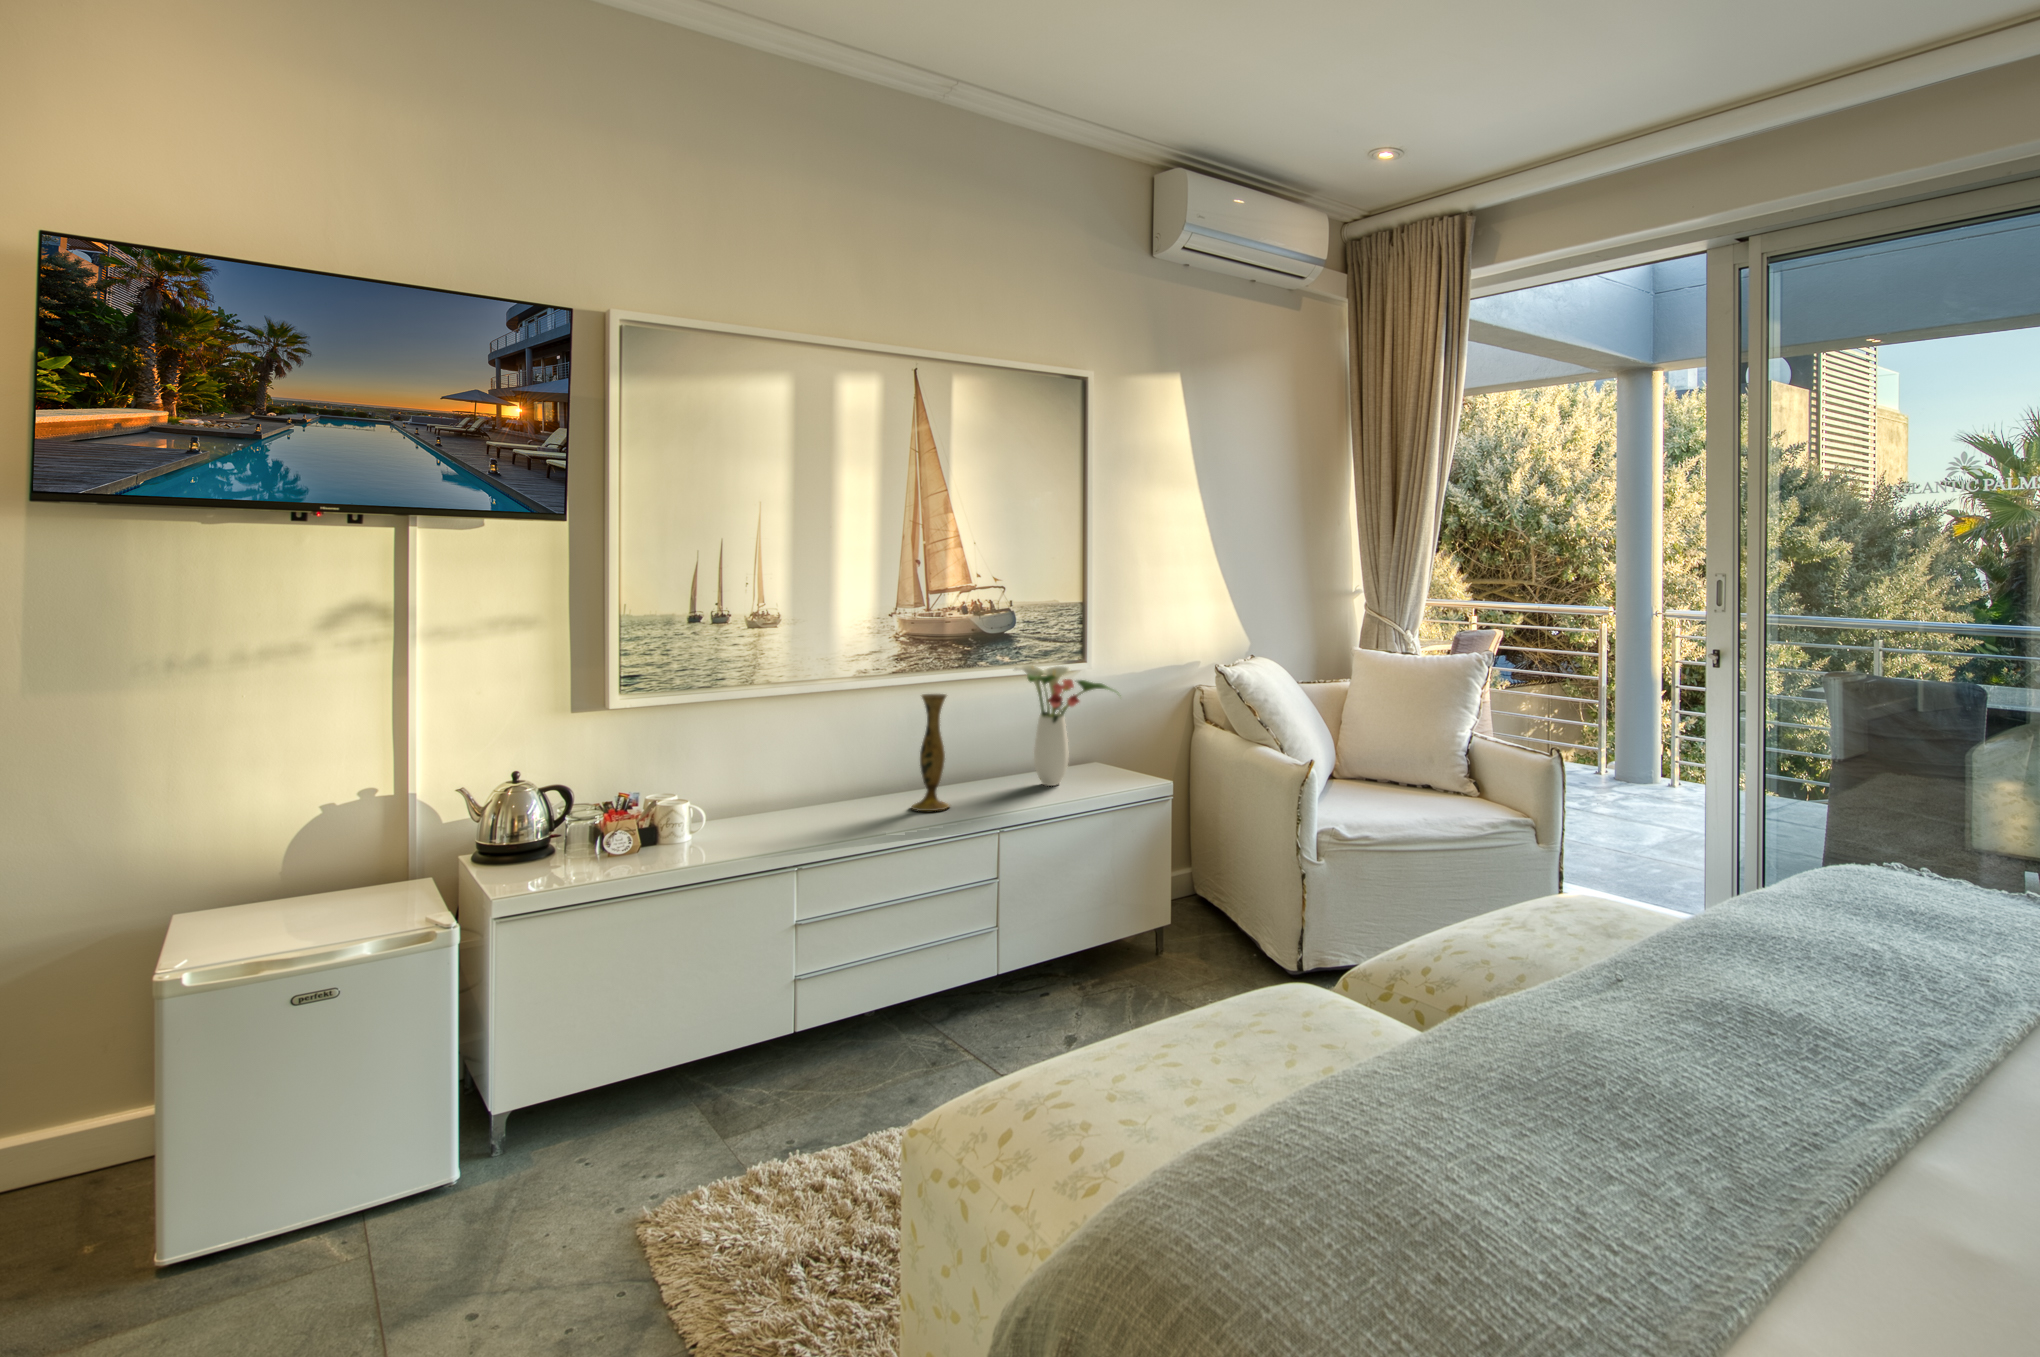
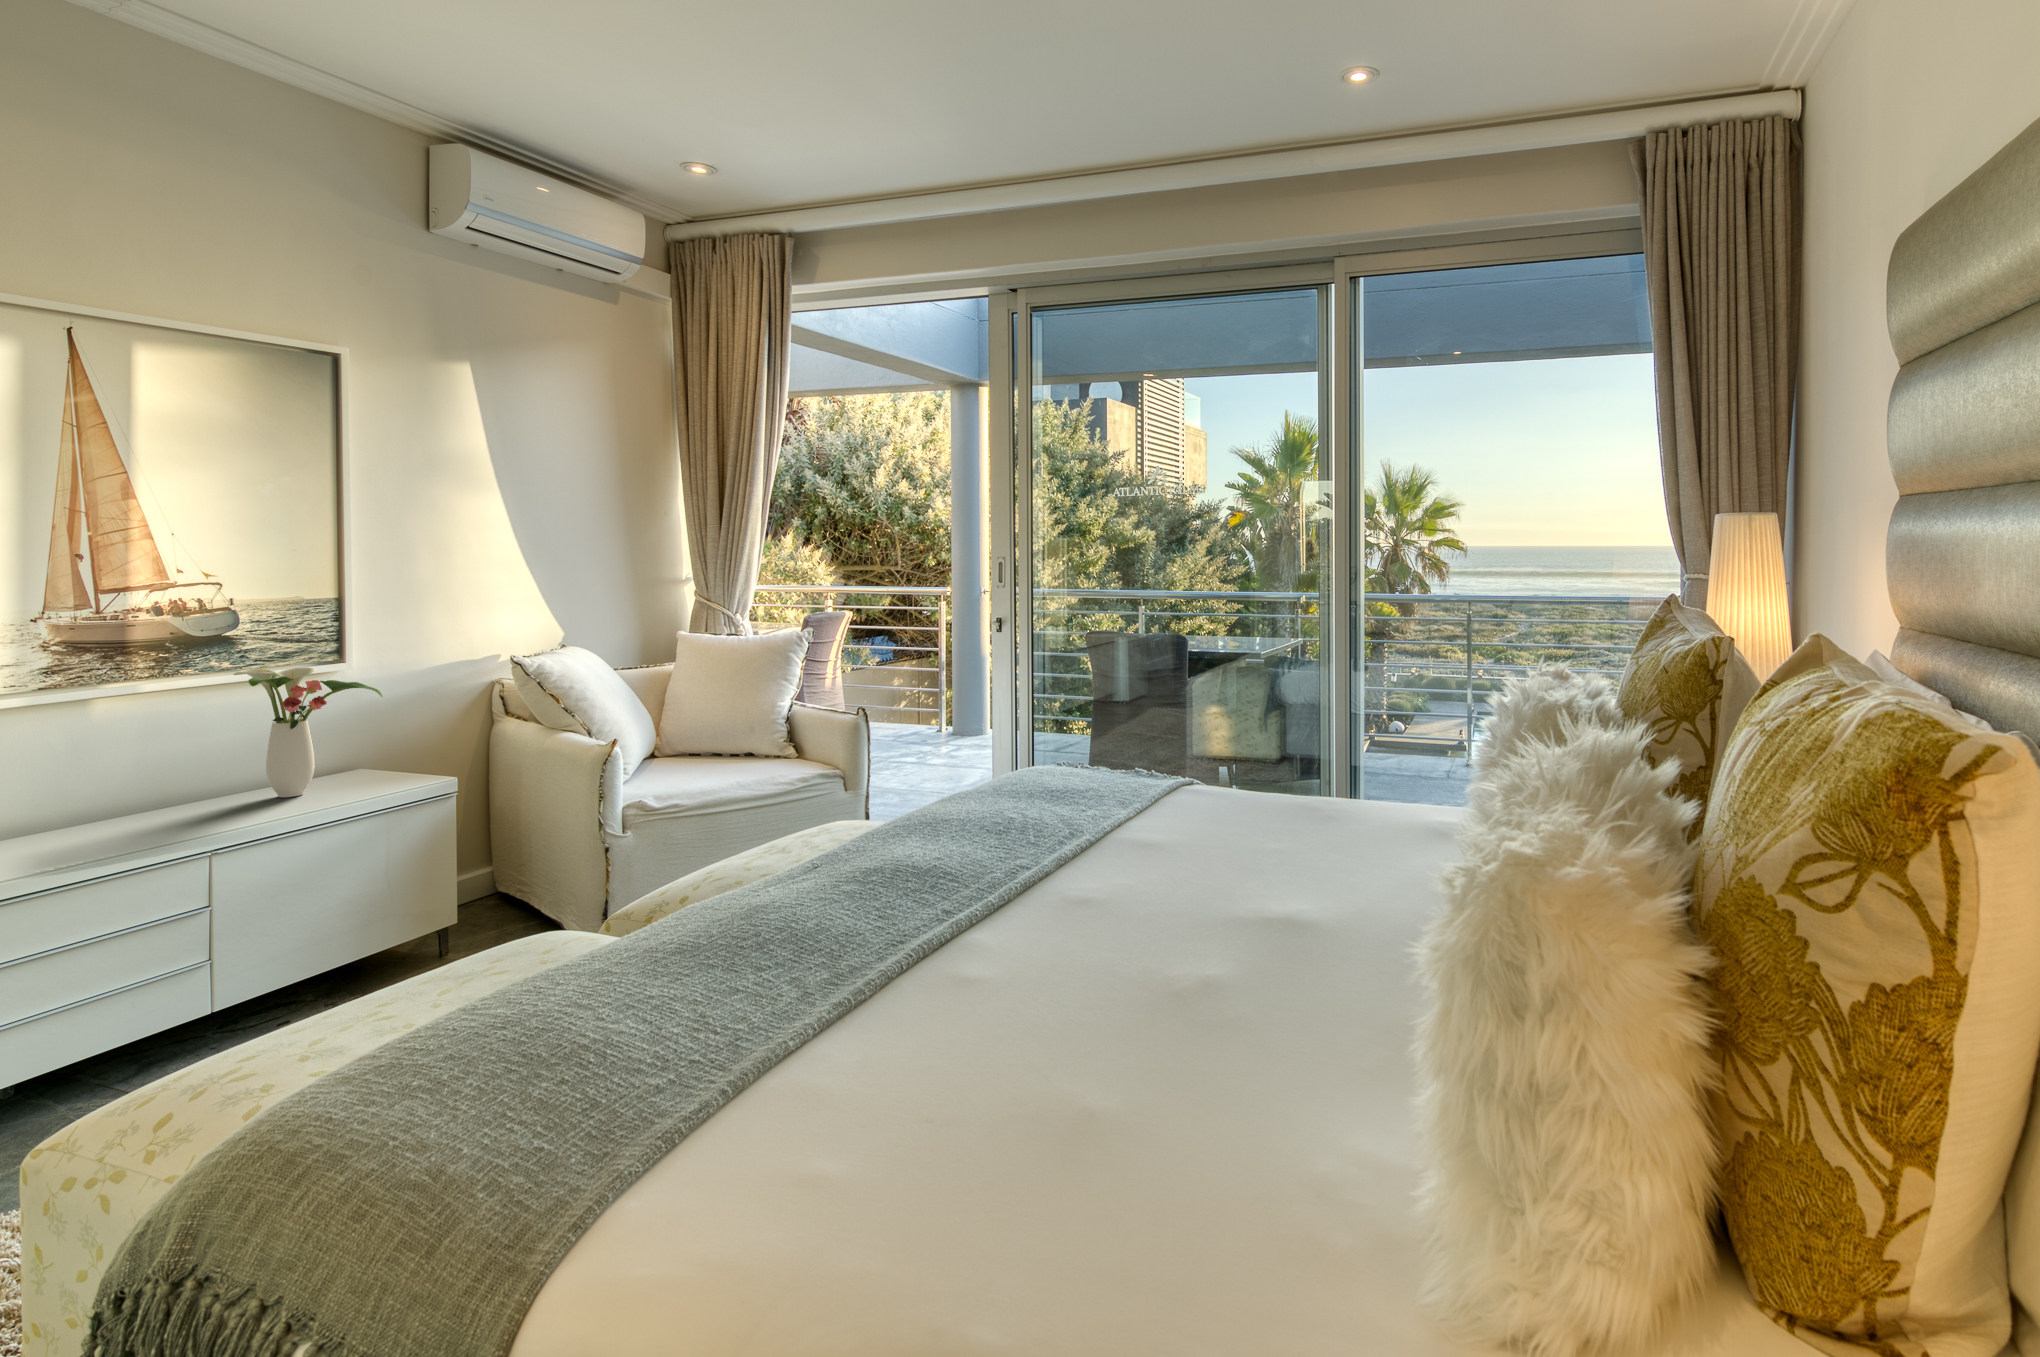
vase: present [912,694,949,811] -> none [72,706,135,842]

